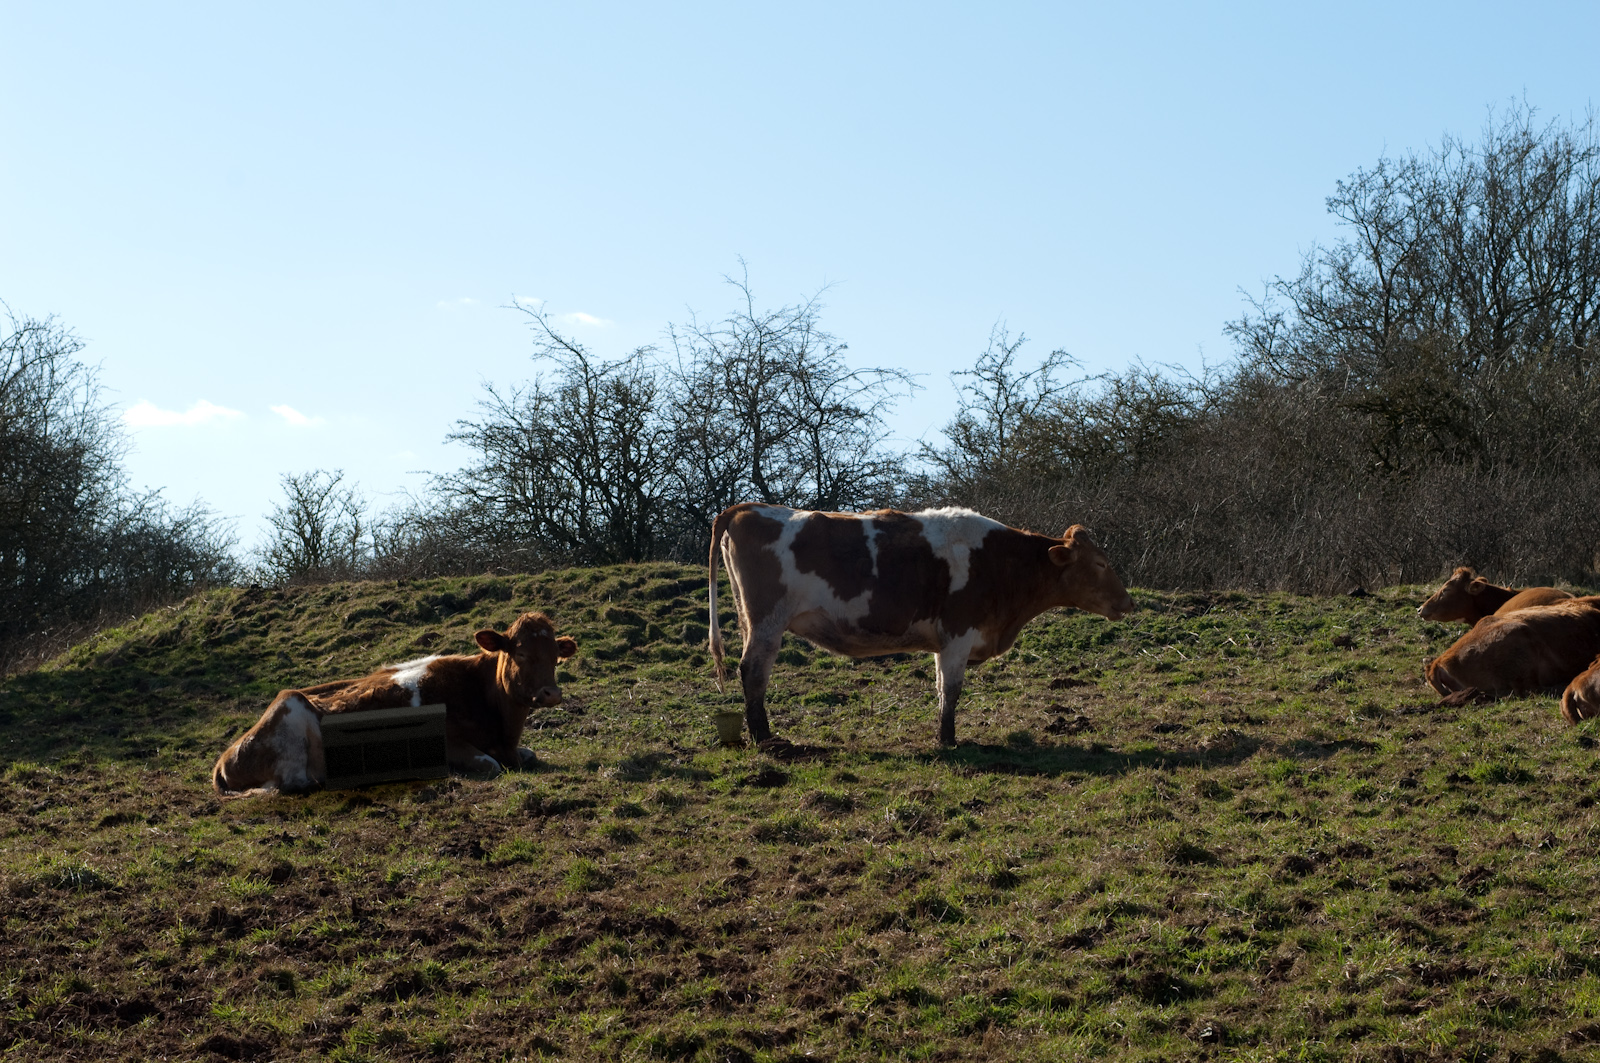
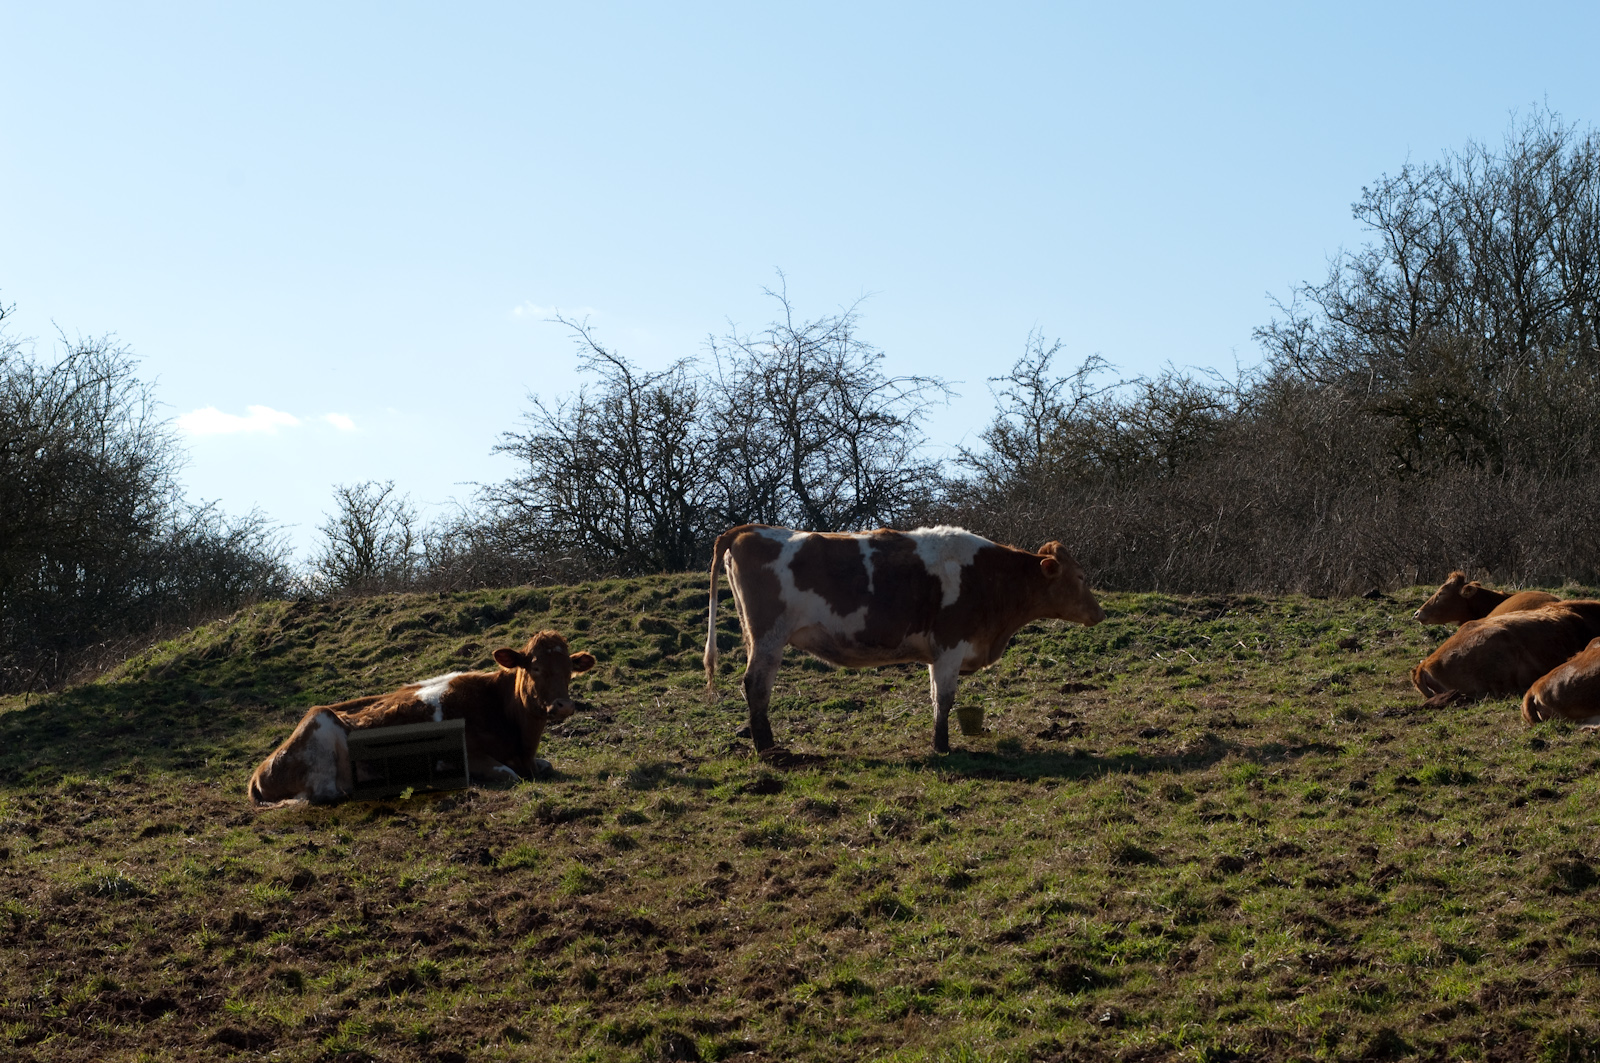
bucket: present [713,711,744,742] -> present [956,705,985,735]

